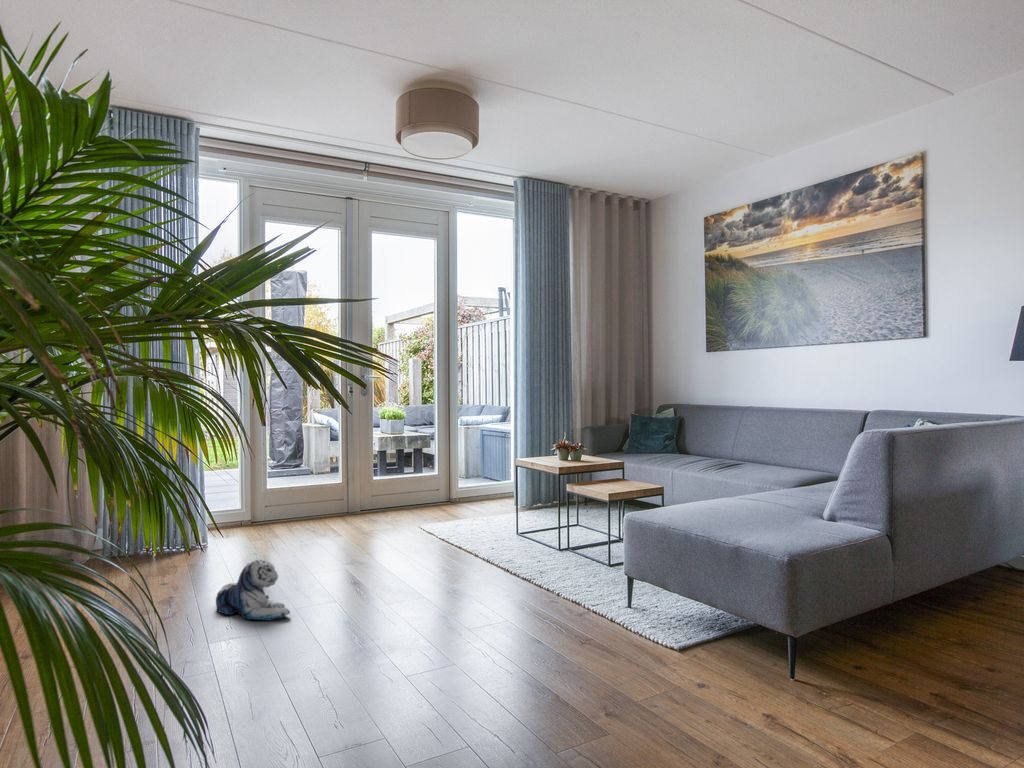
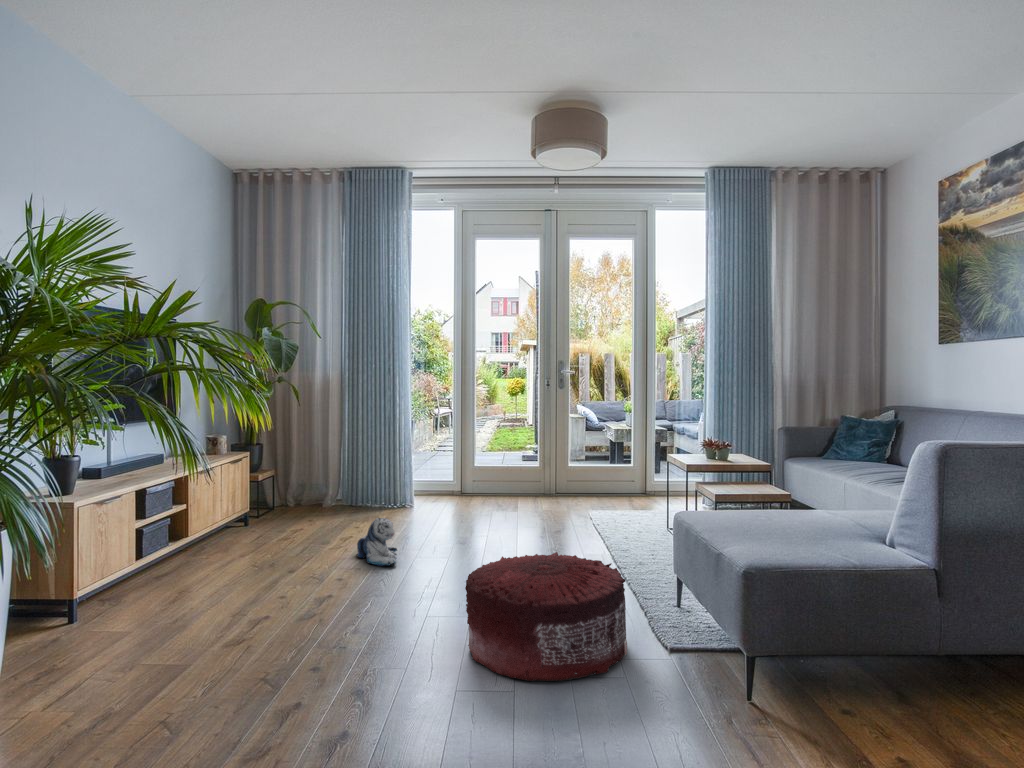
pouf: none [493,569,667,711] -> present [465,552,627,681]

